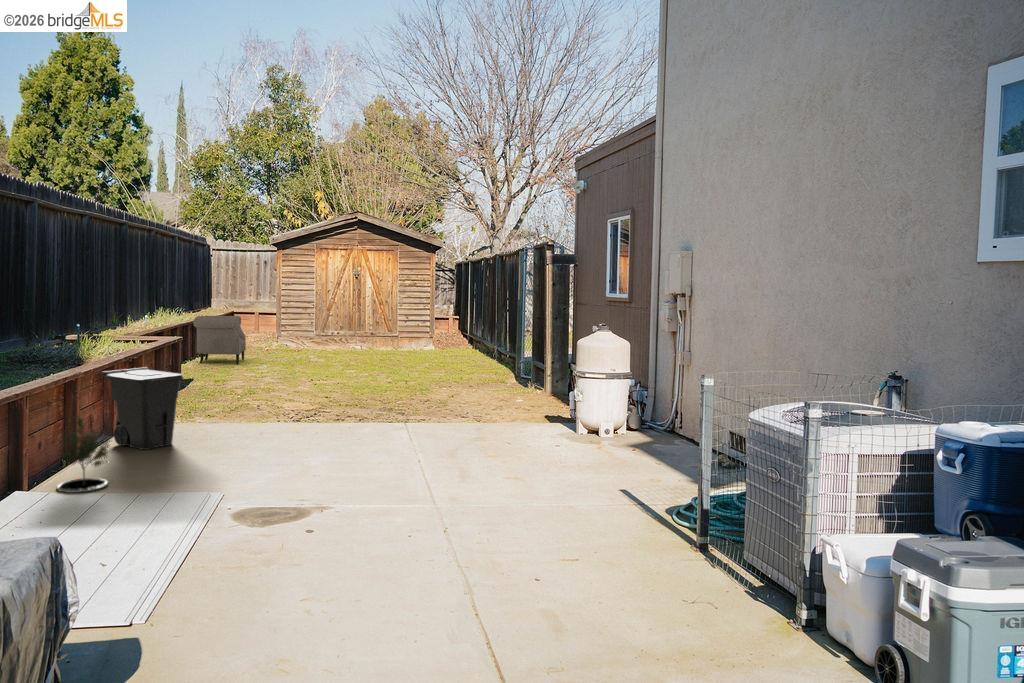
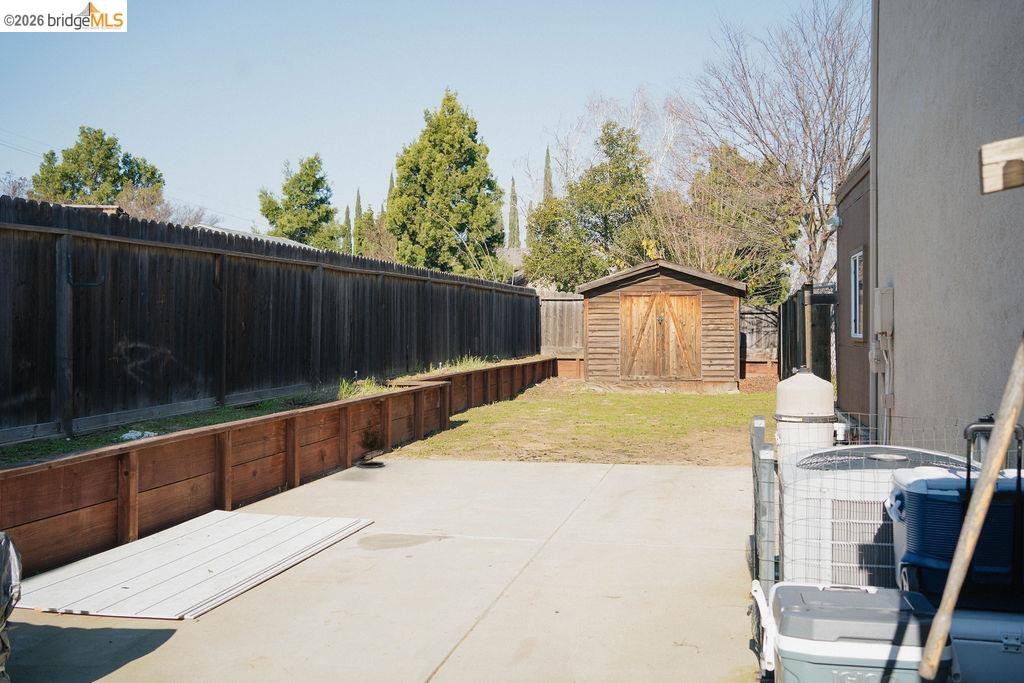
chair: present [193,316,246,364] -> none [498,361,543,404]
trash can: present [101,367,183,450] -> none [395,393,446,451]

